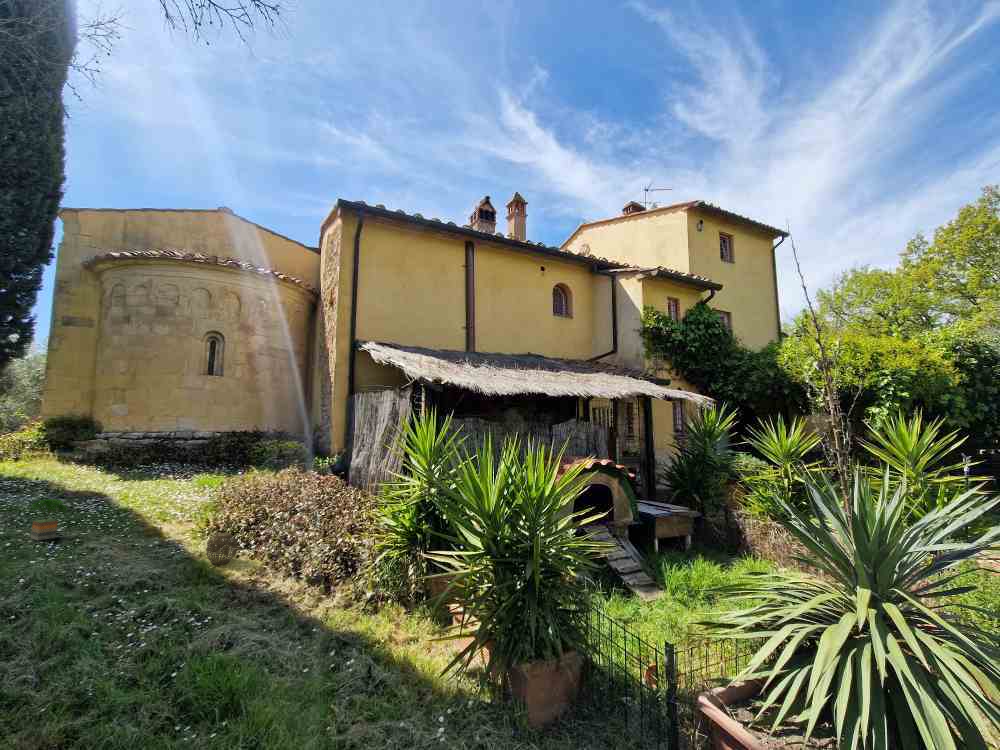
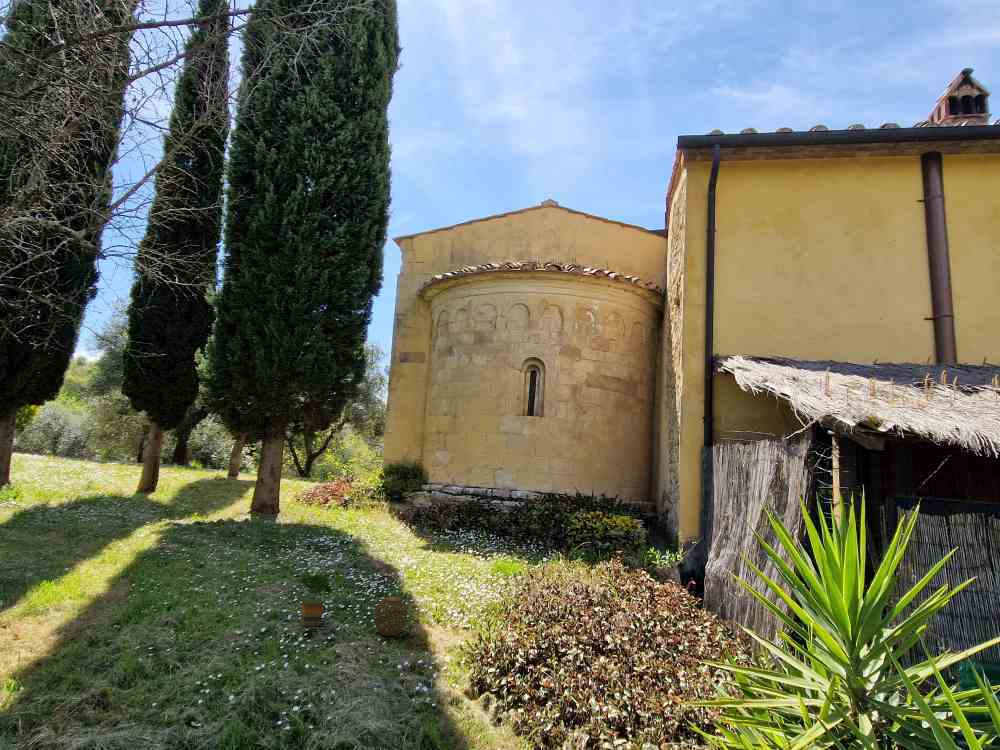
woven basket: present [206,533,237,564] -> present [374,596,408,636]

